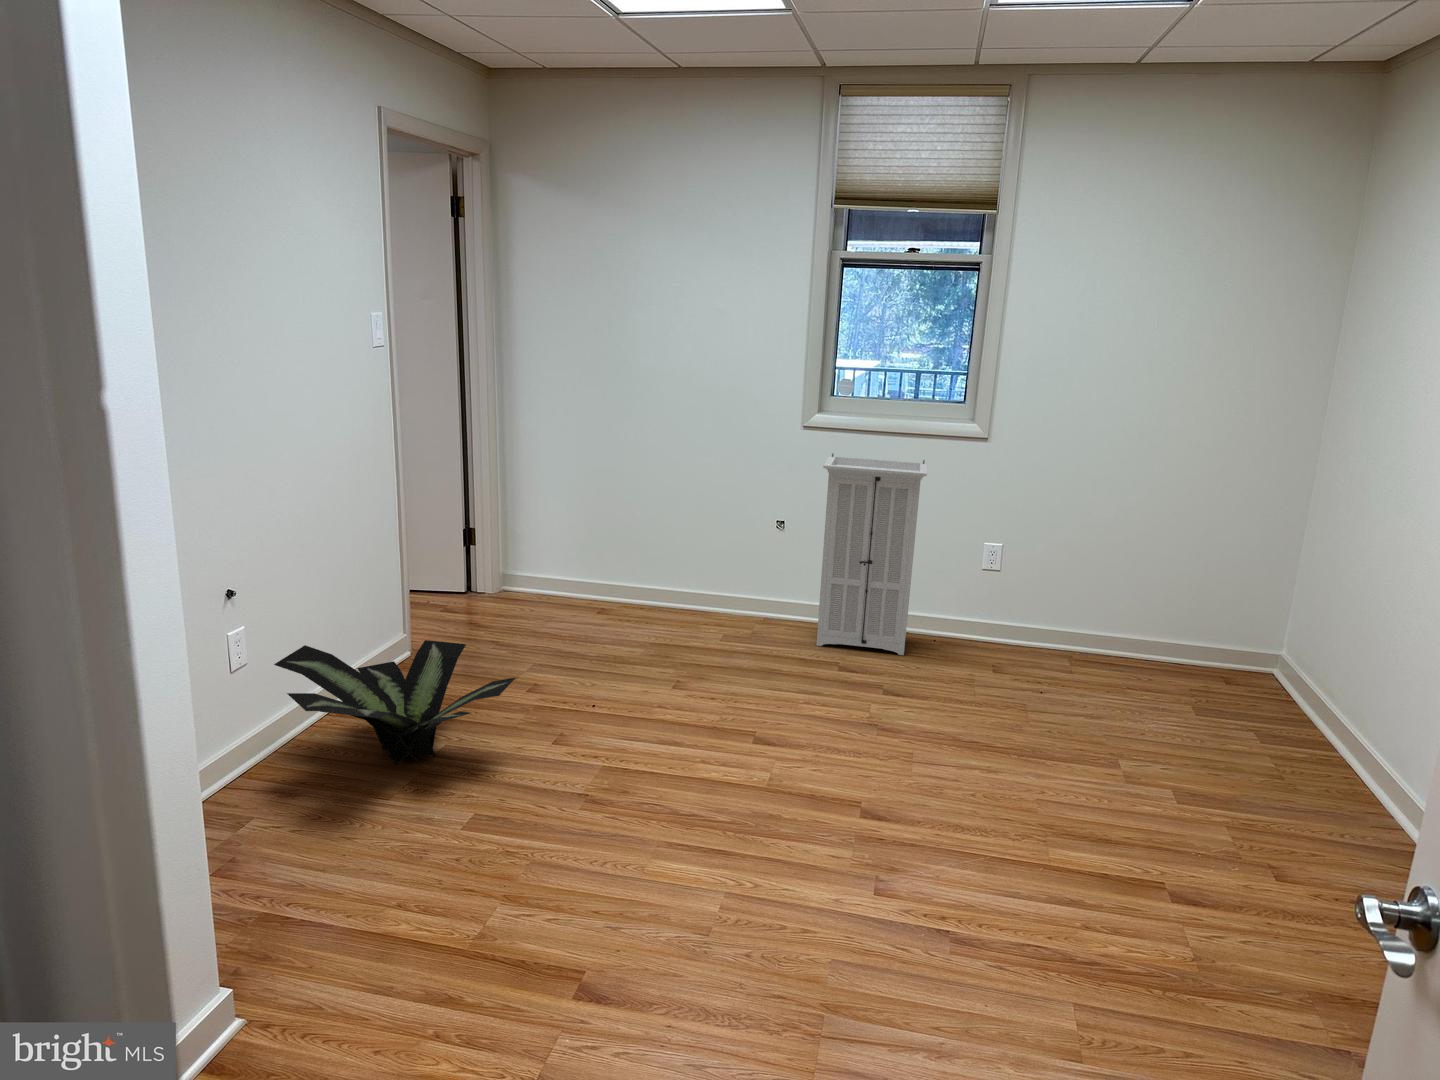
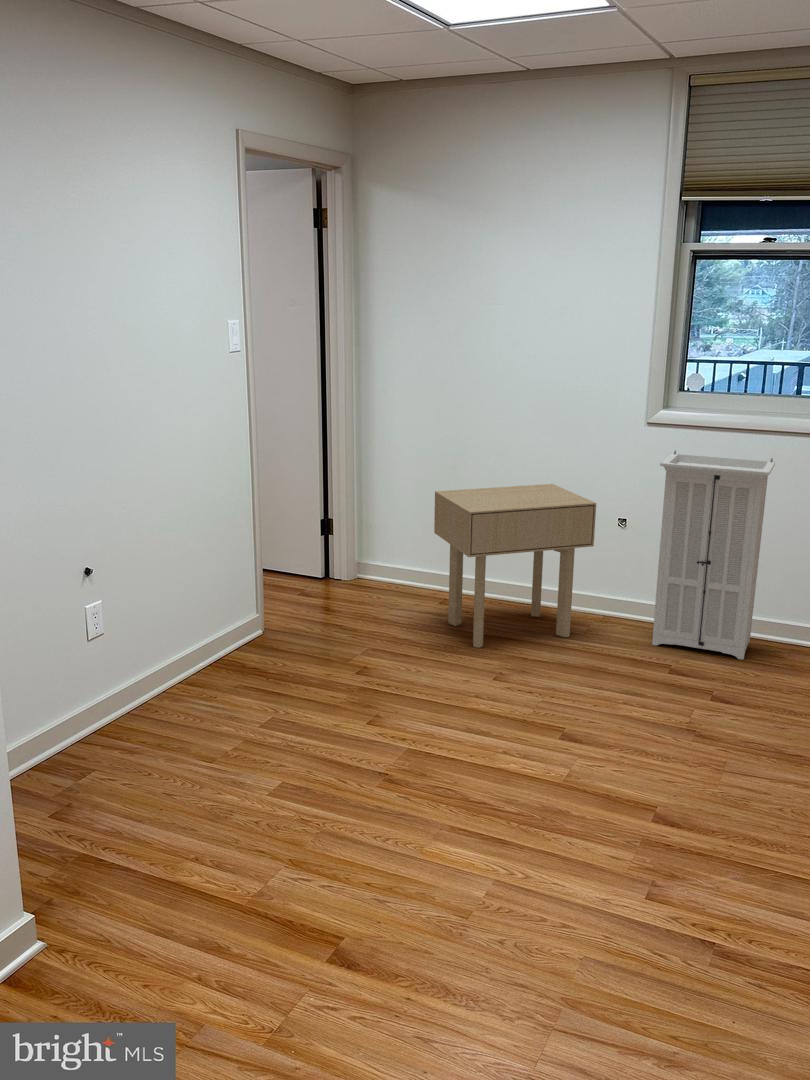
side table: none [595,488,761,658] -> present [434,484,596,648]
potted plant: present [274,640,515,765] -> none [125,620,333,733]

